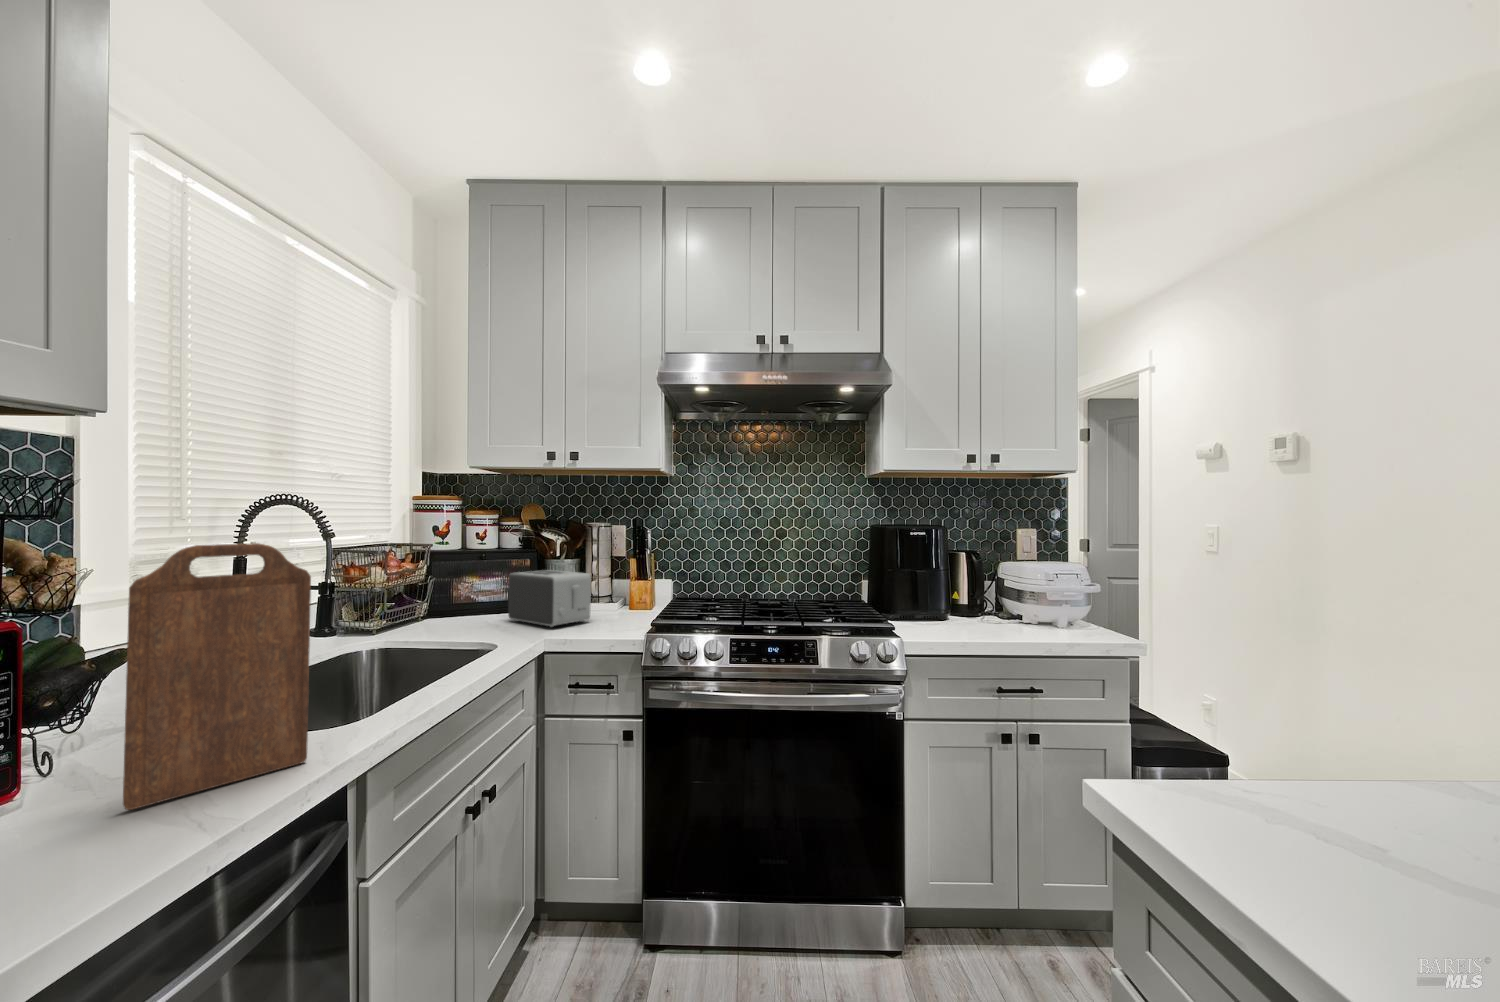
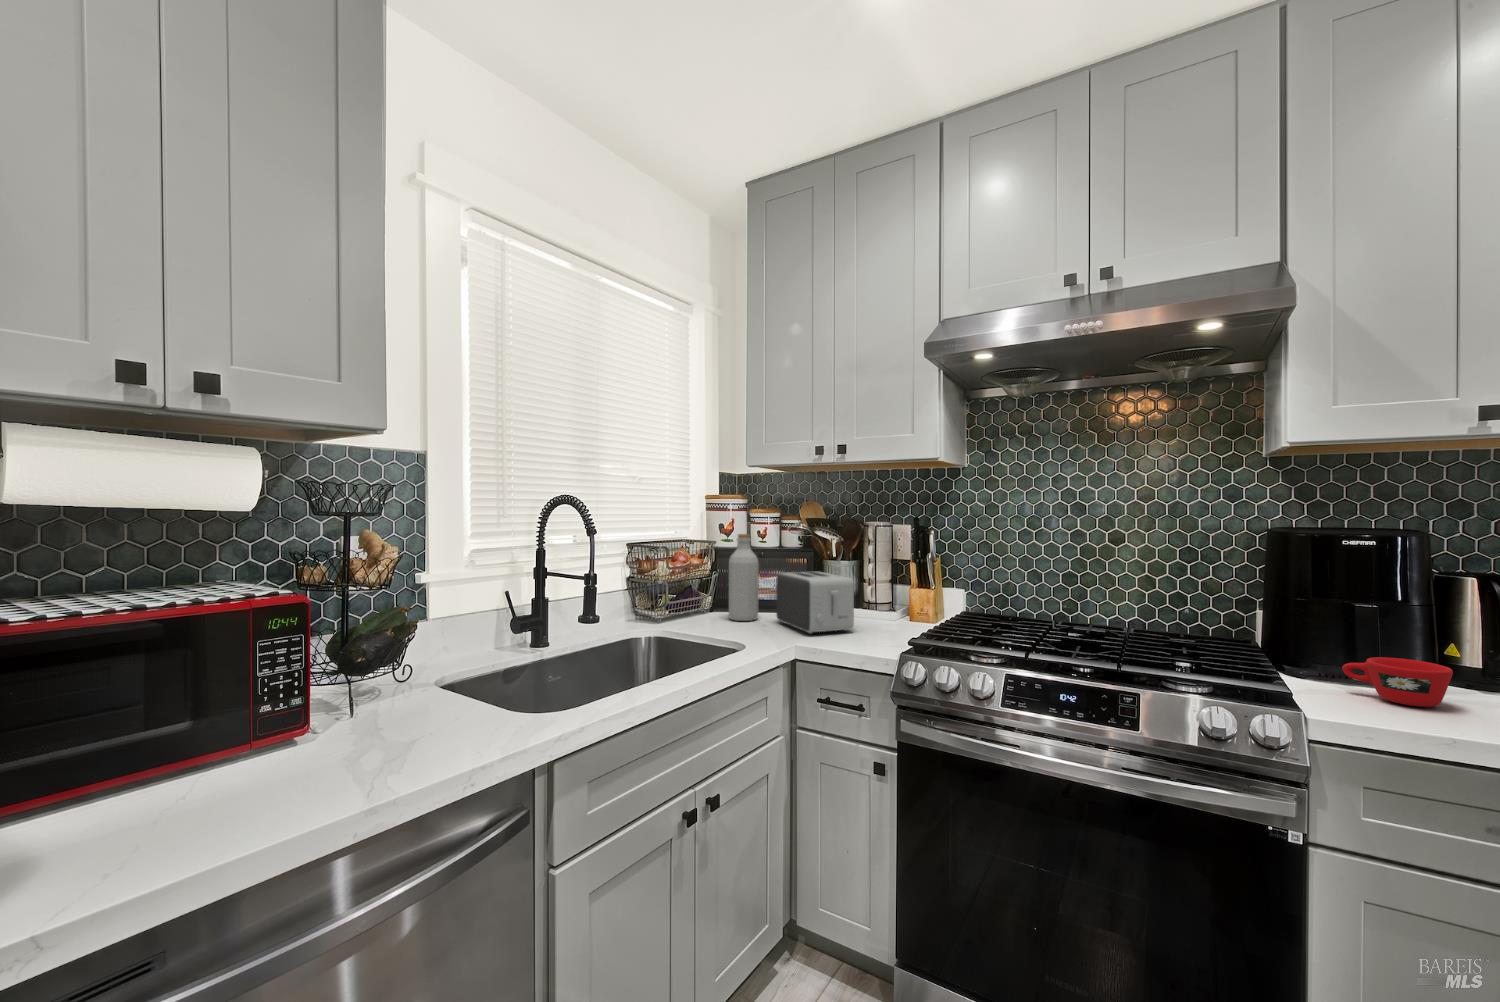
bottle: none [453,536,488,624] -> present [729,534,759,621]
cutting board: present [123,543,311,810] -> none [377,541,509,752]
cup: none [914,600,962,626] -> present [1342,657,1453,707]

